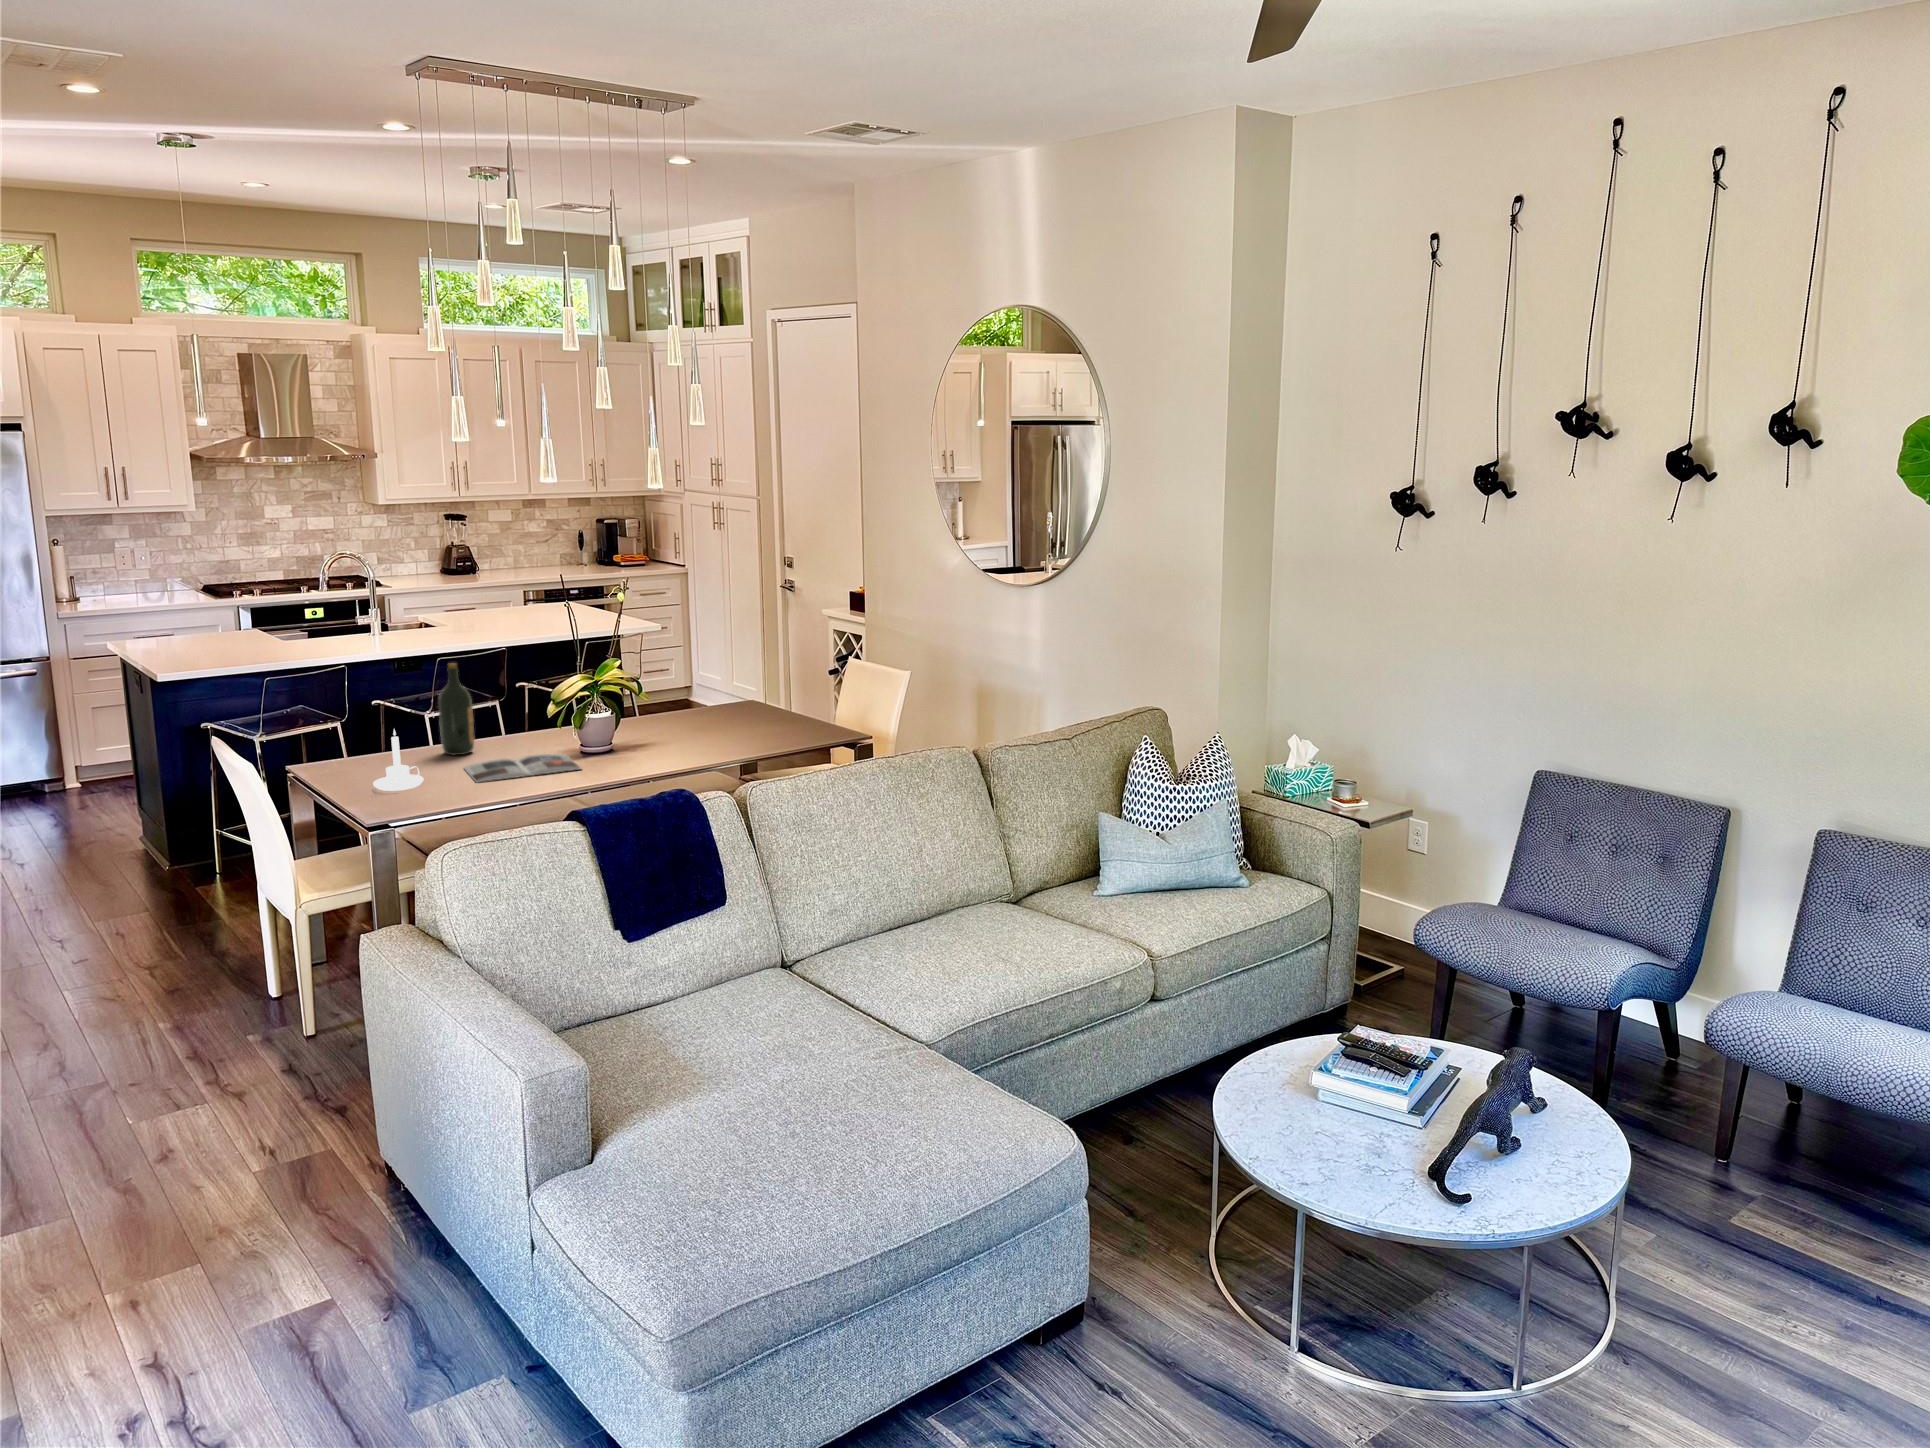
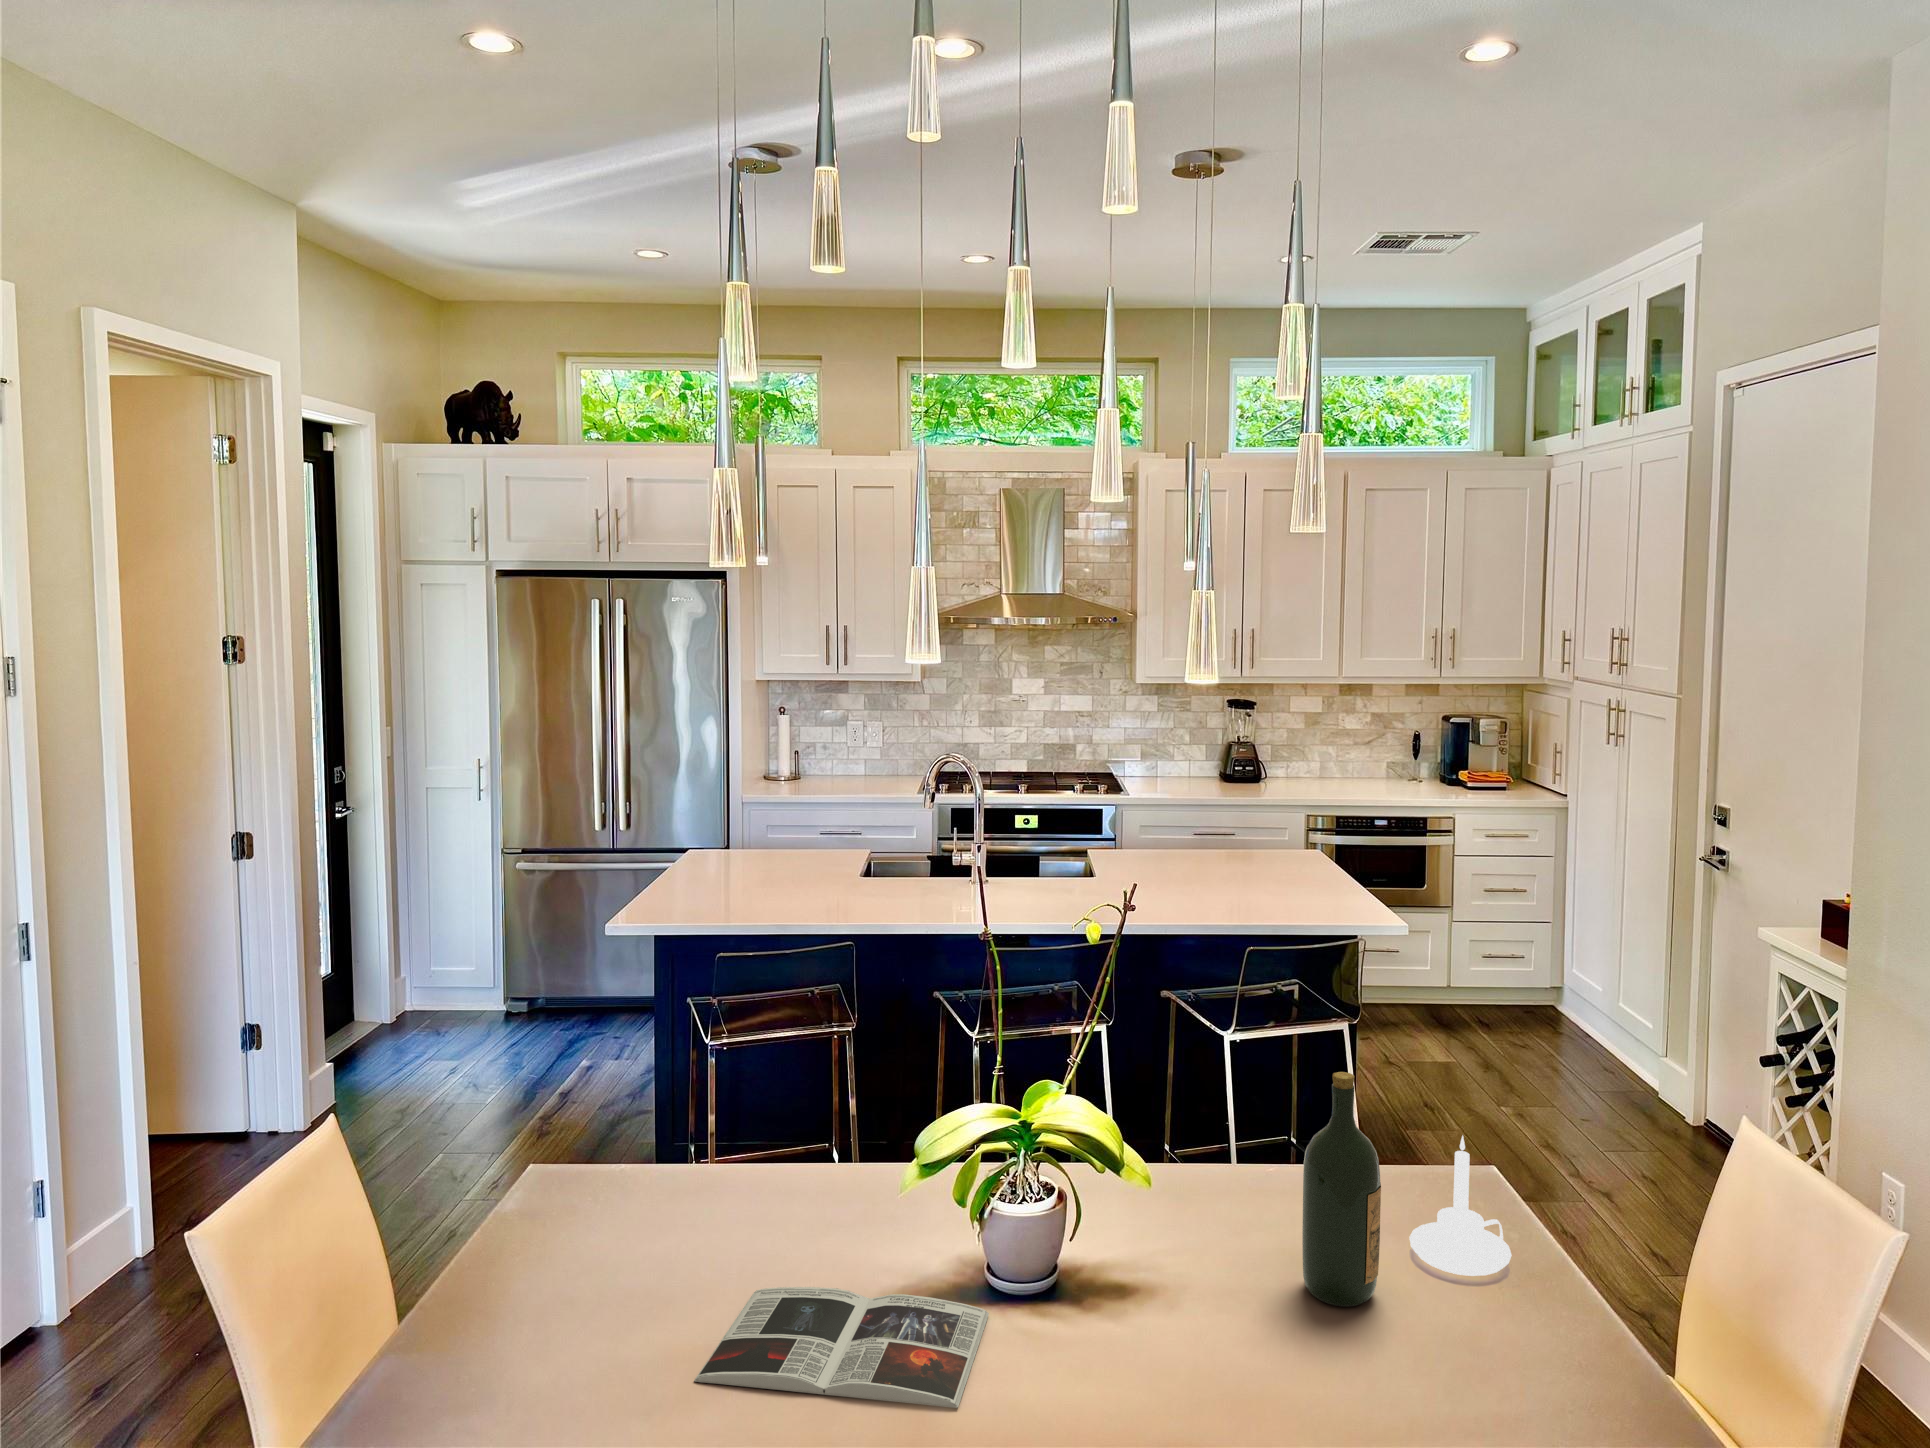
wine bottle: present [438,663,474,755] -> present [1302,1072,1381,1307]
candle holder: present [373,729,424,791] -> present [1409,1136,1512,1276]

